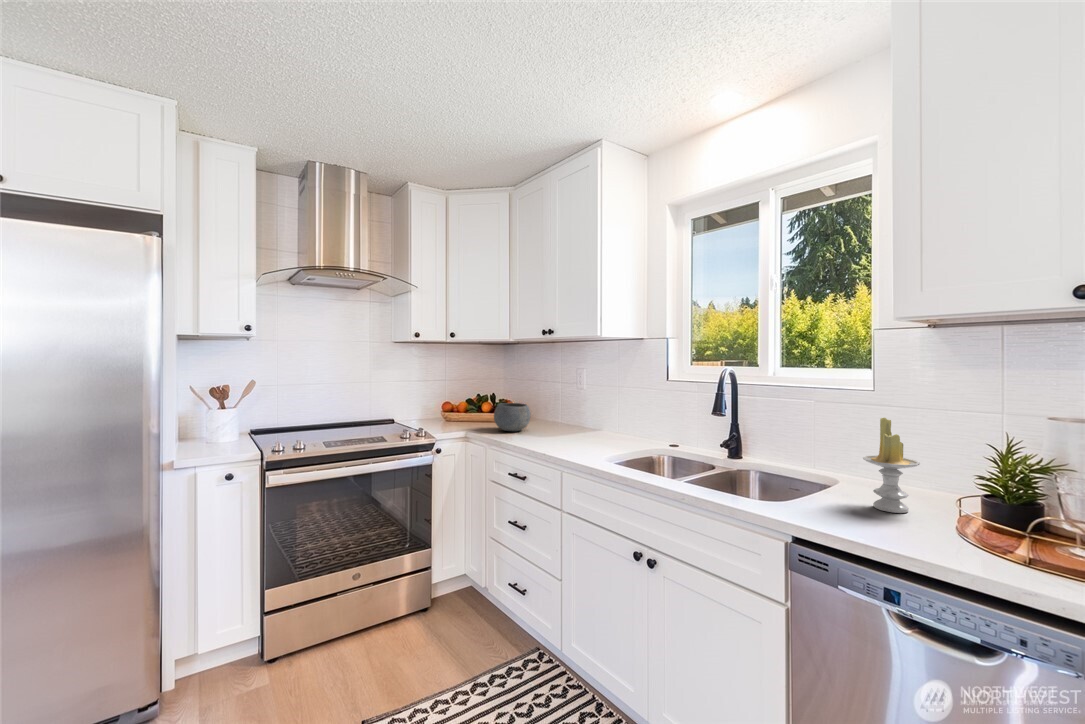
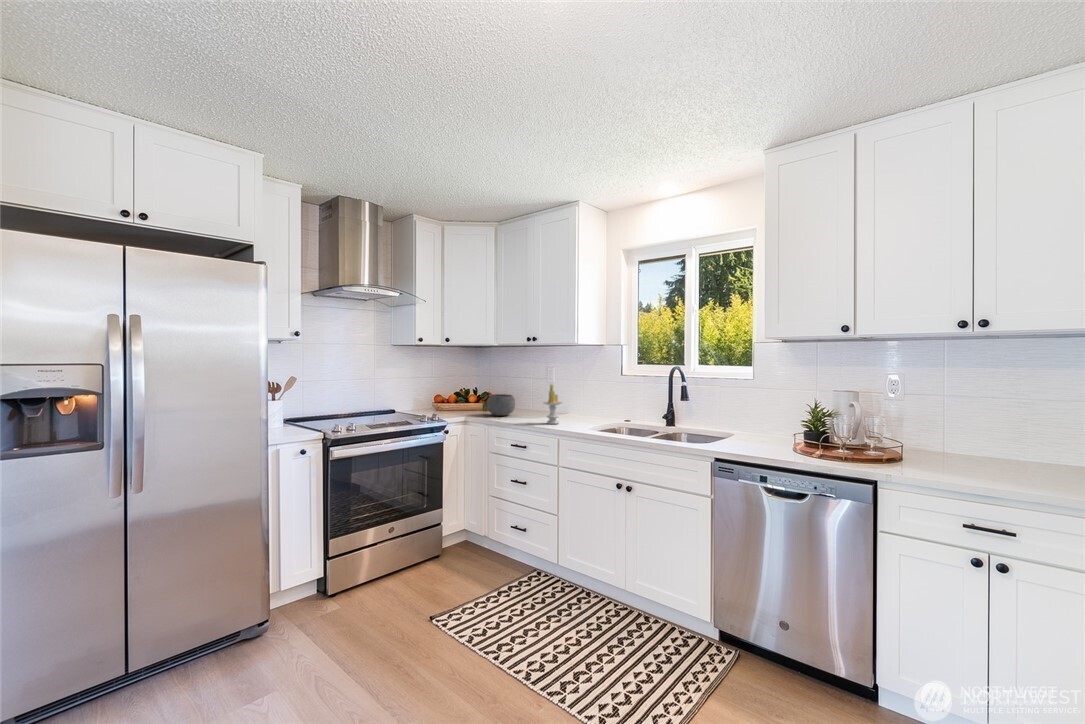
candle: present [863,418,920,513] -> present [543,384,562,424]

